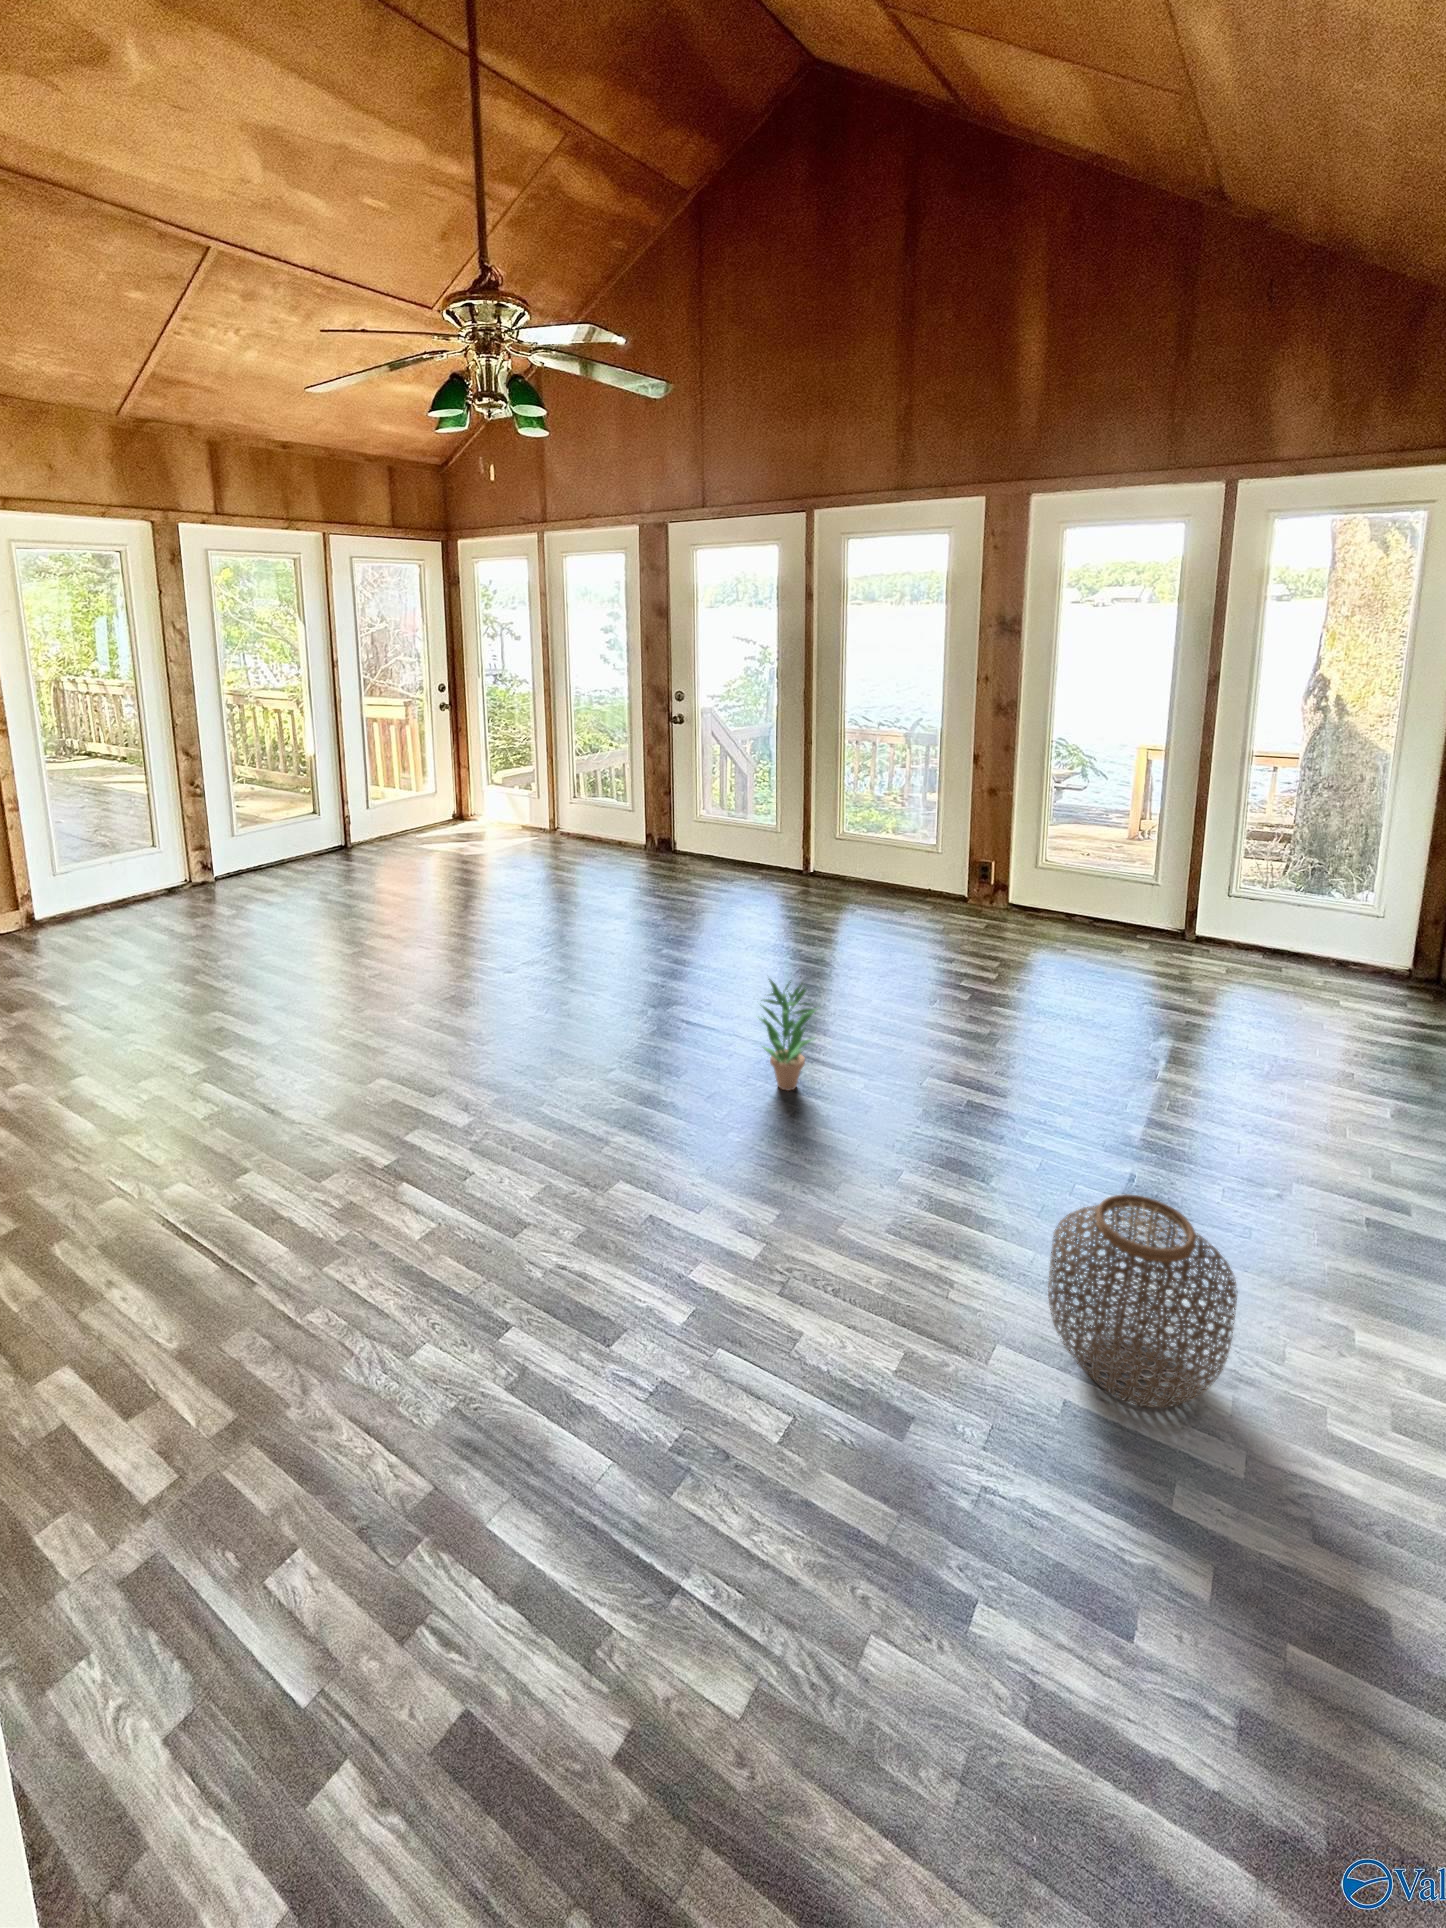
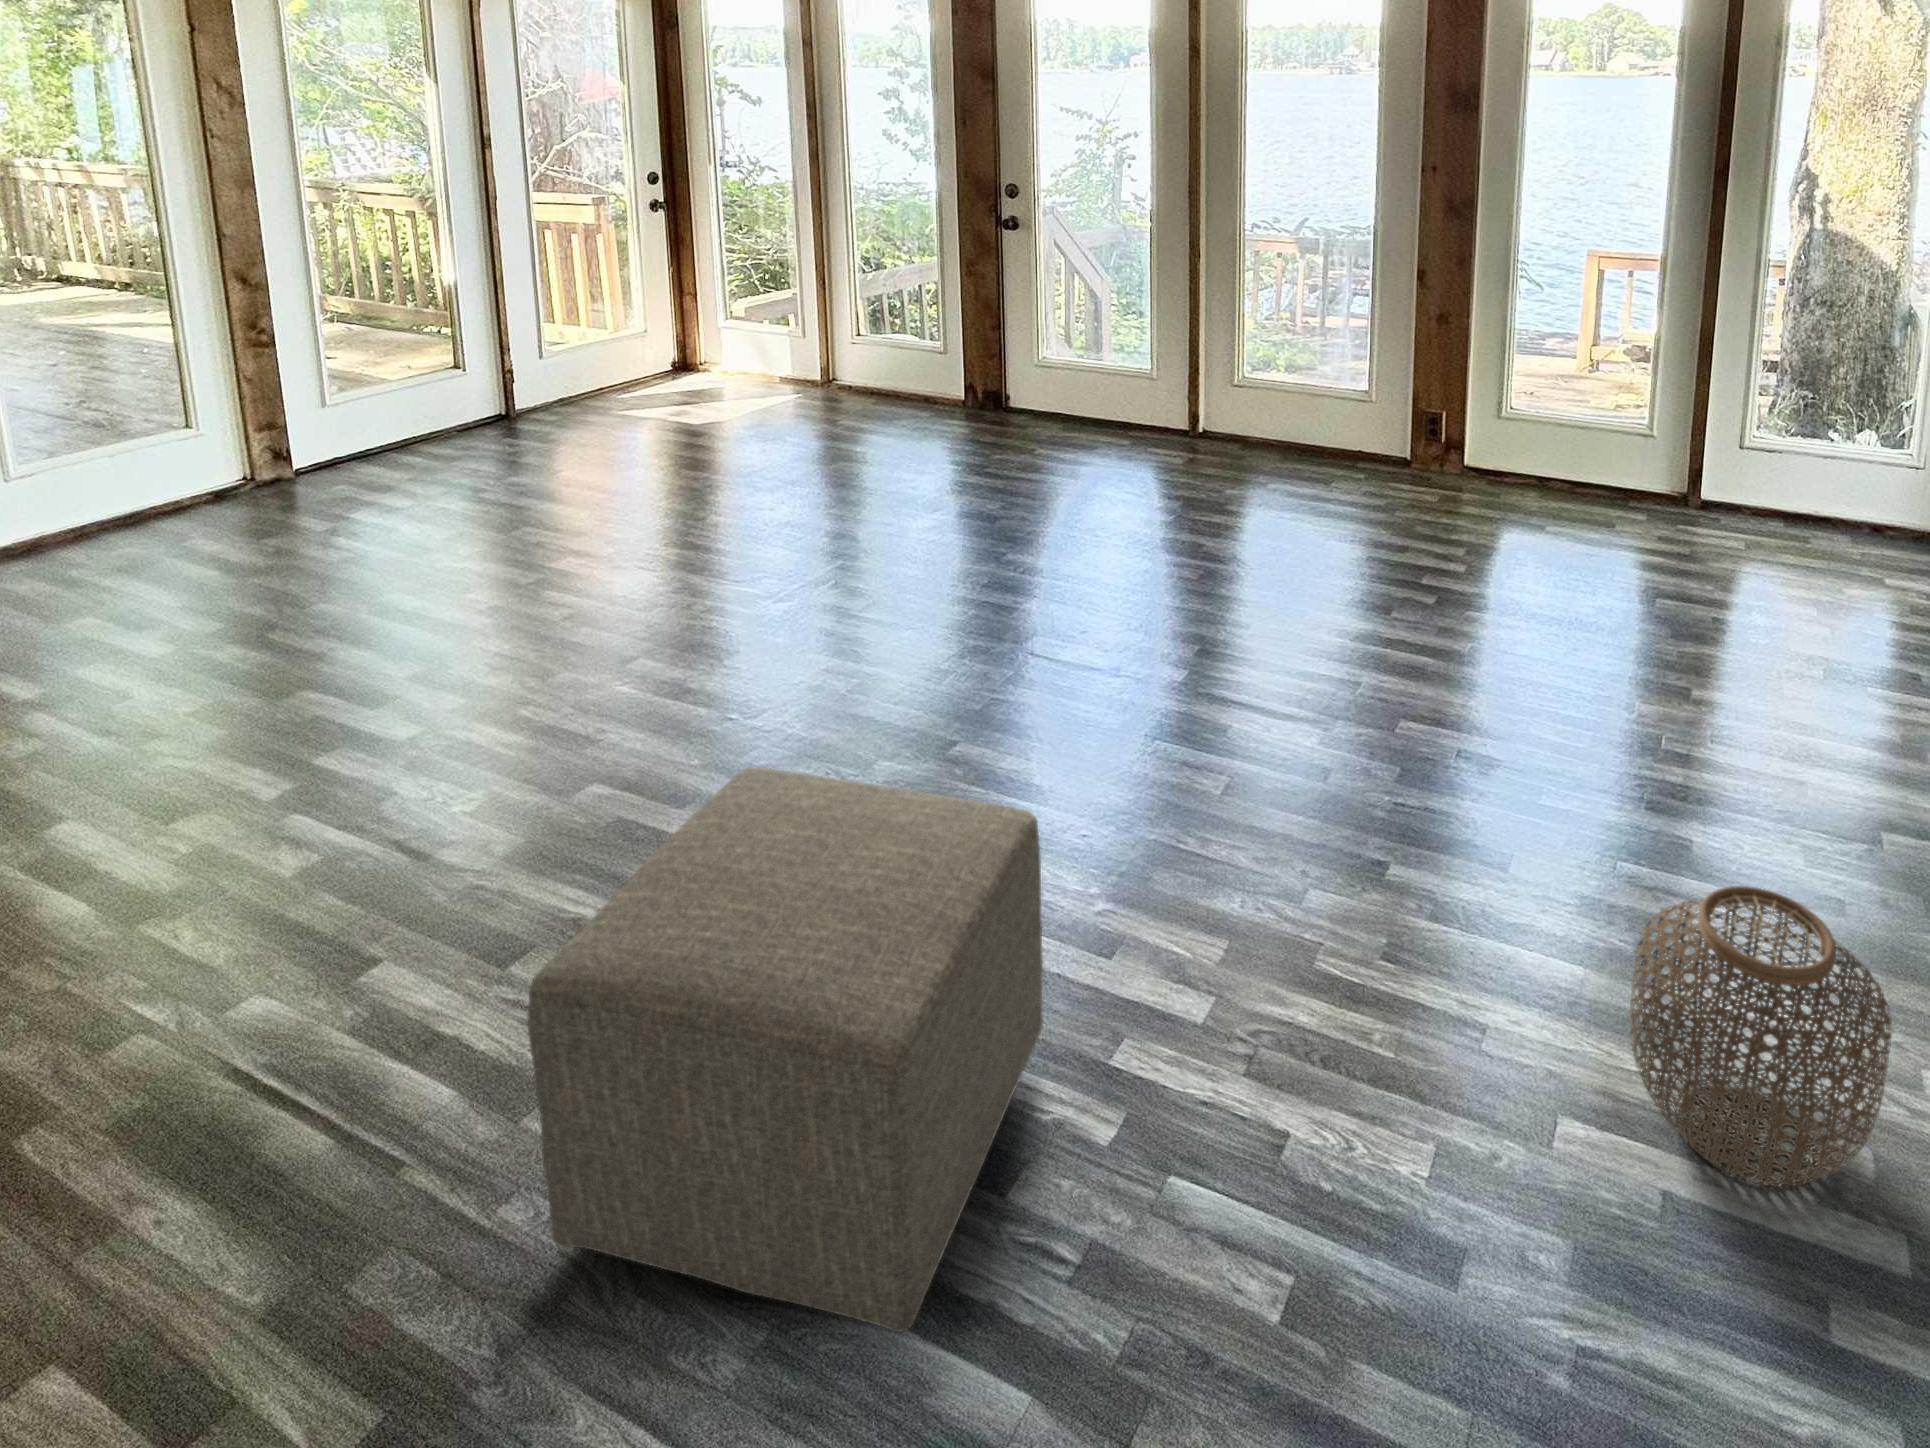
potted plant: present [760,980,819,1091] -> none [1162,589,1254,751]
ottoman: none [323,1064,646,1410] -> present [528,767,1043,1332]

